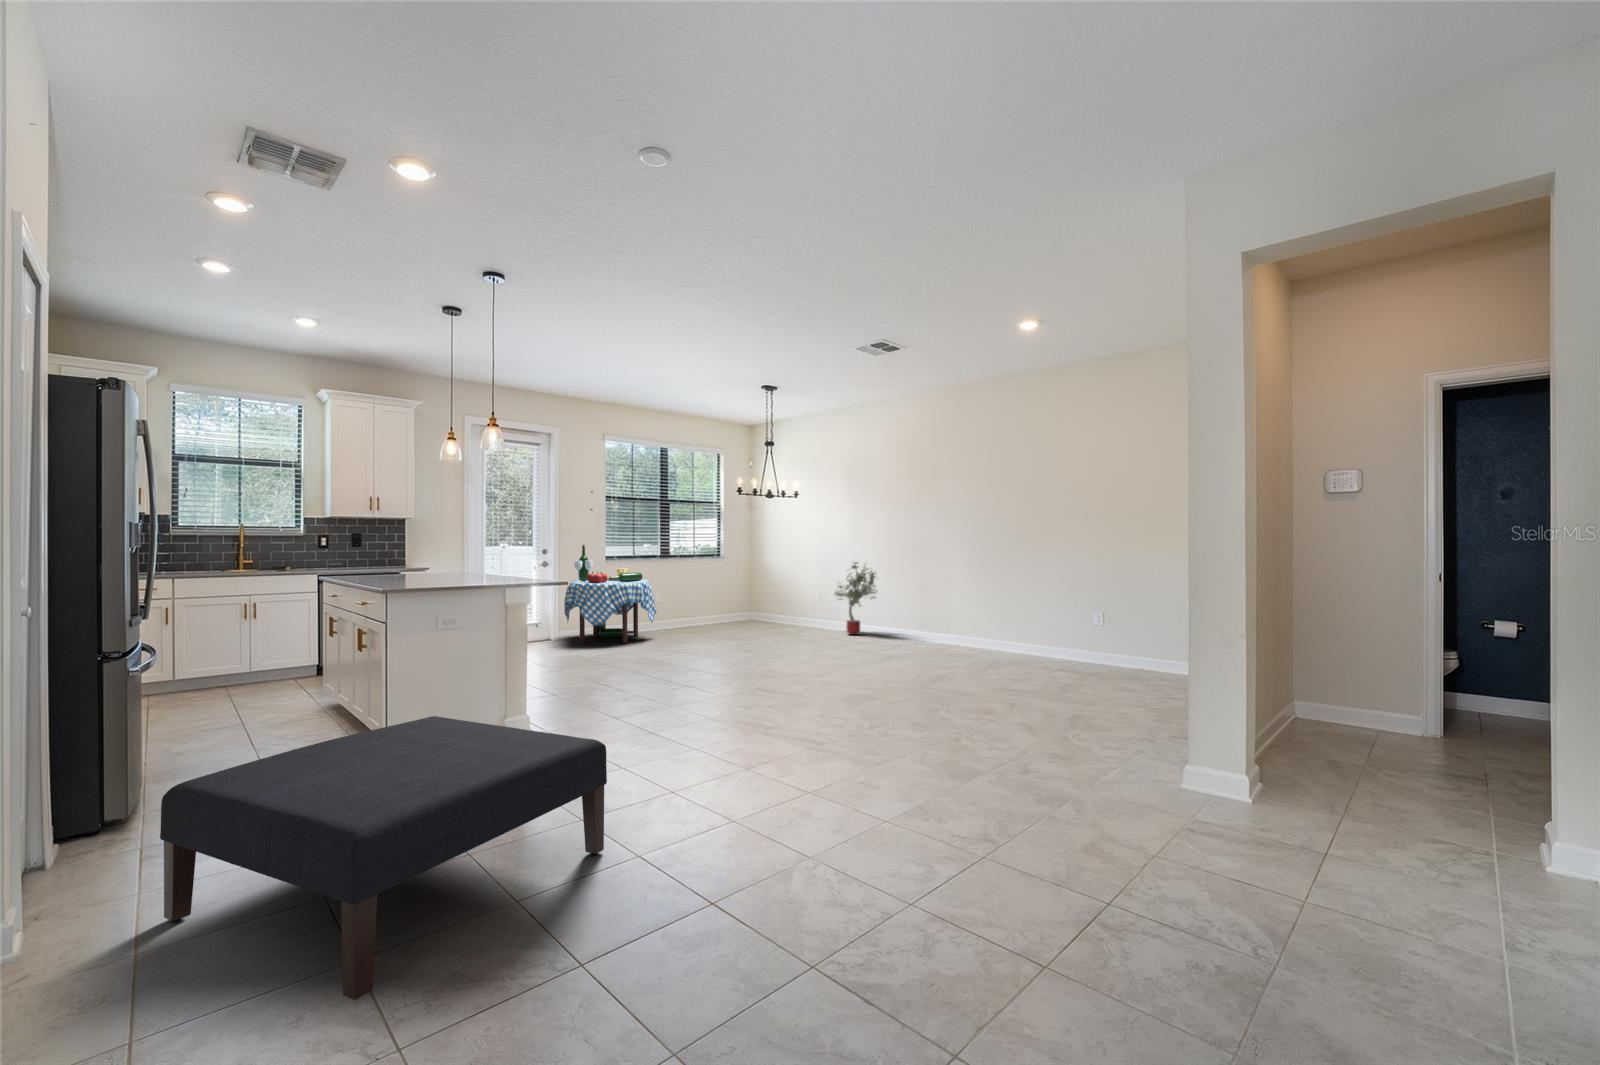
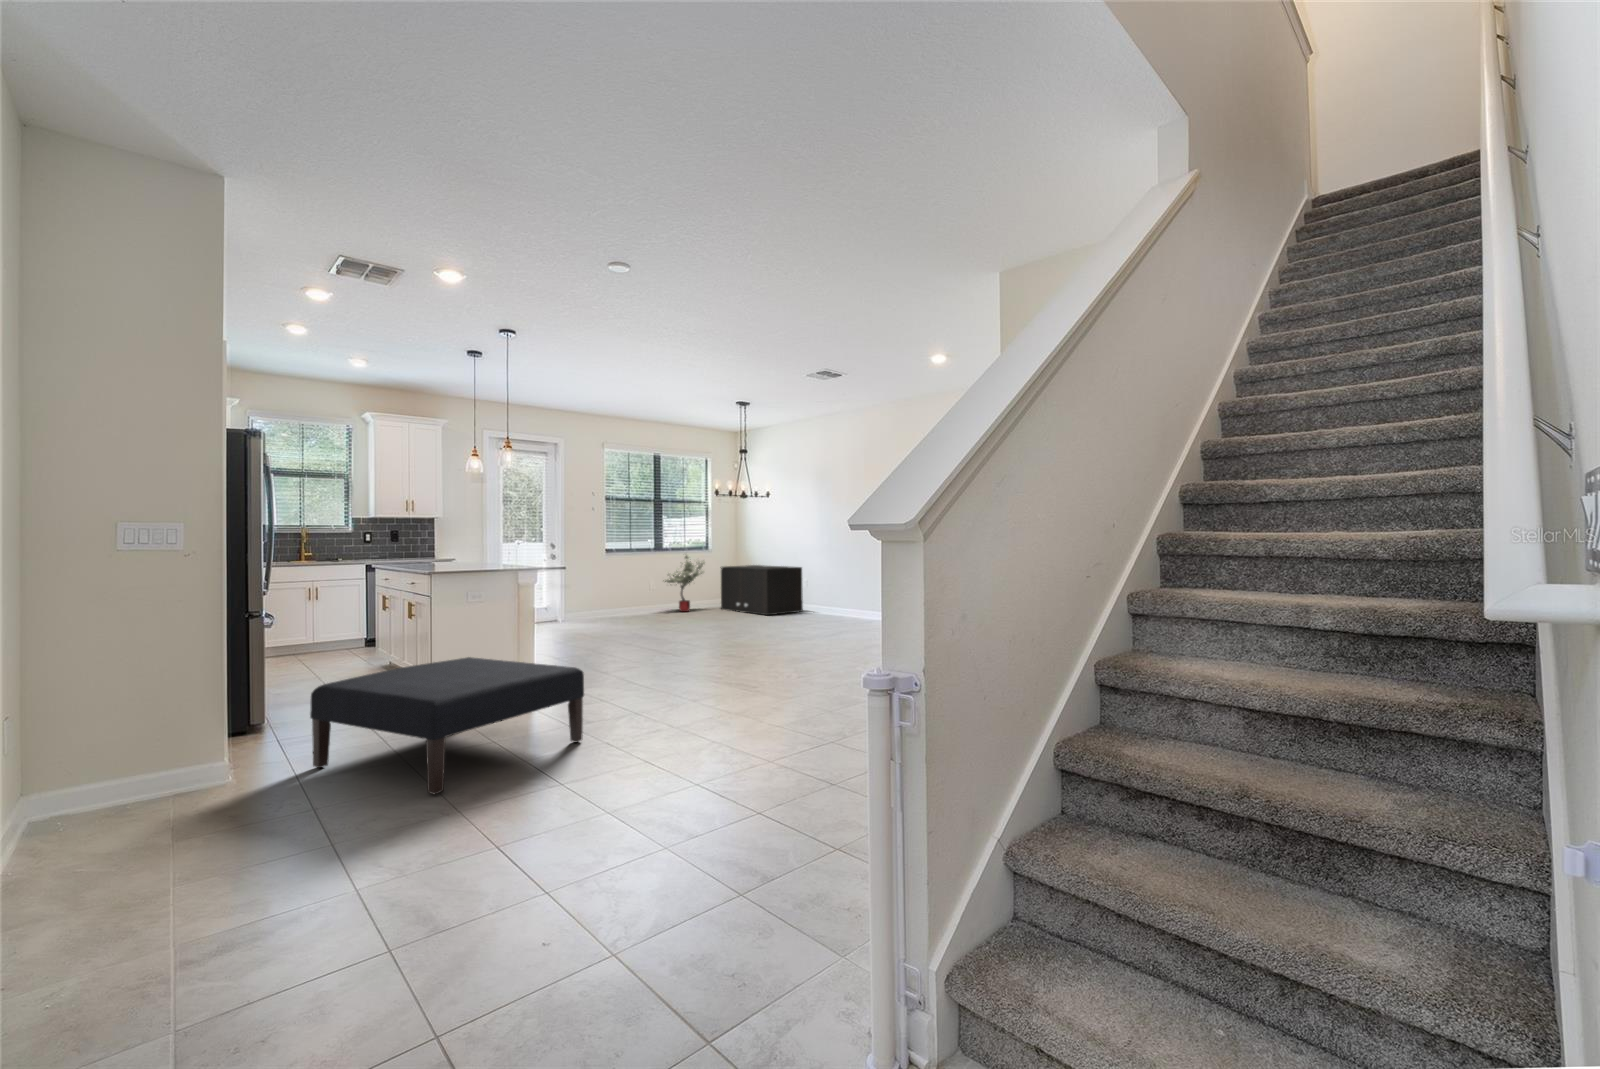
dining table: present [564,545,657,643] -> none [569,540,648,625]
potted tree: present [834,562,877,635] -> present [663,555,705,612]
storage cabinet: none [735,573,830,631] -> present [721,565,803,615]

